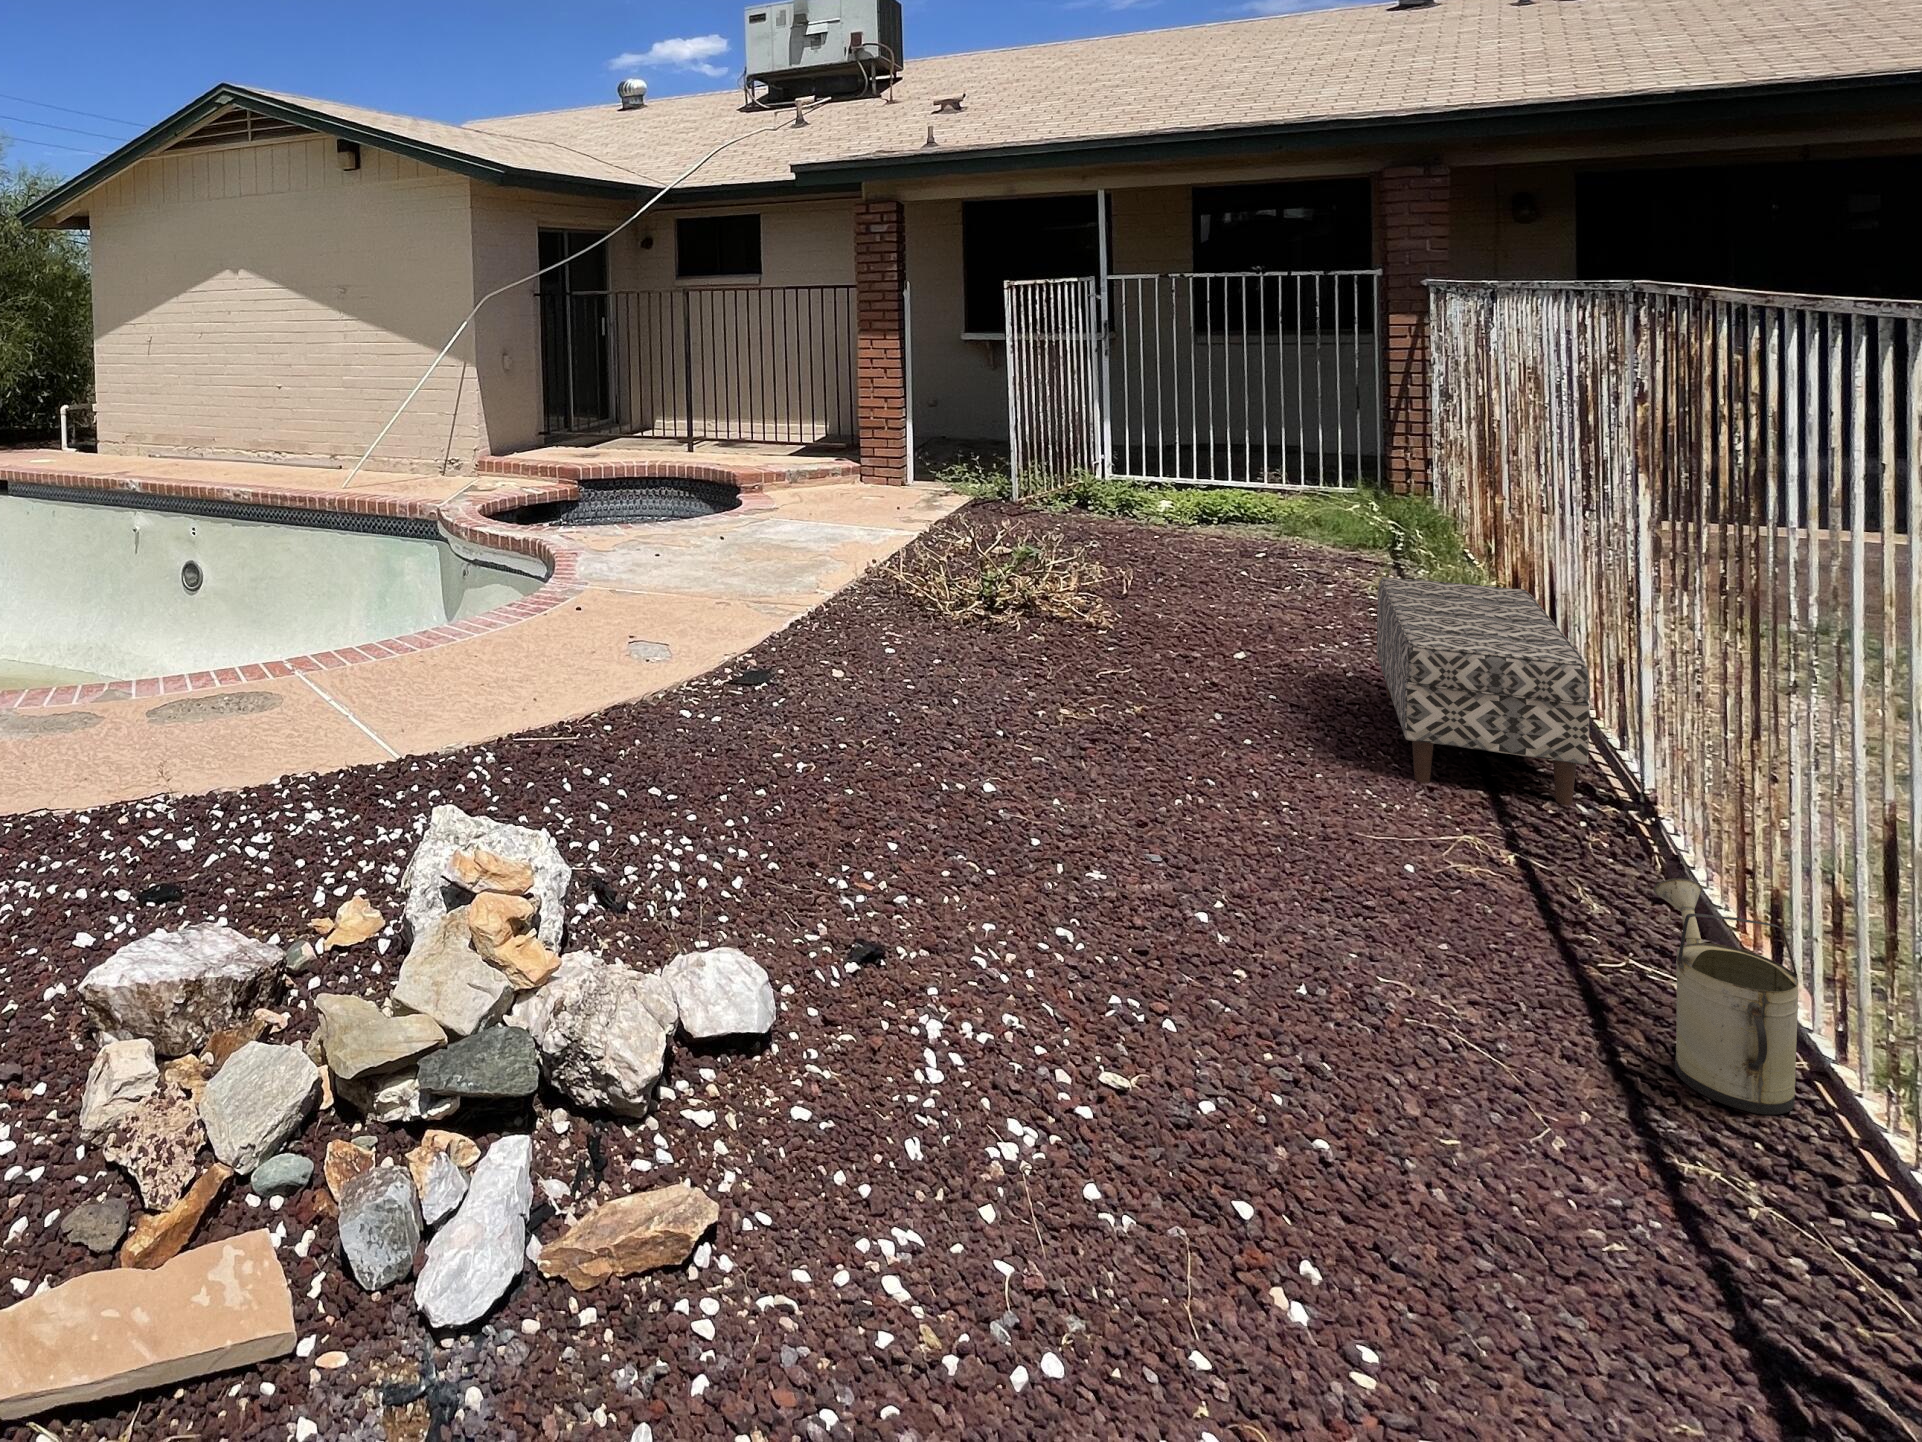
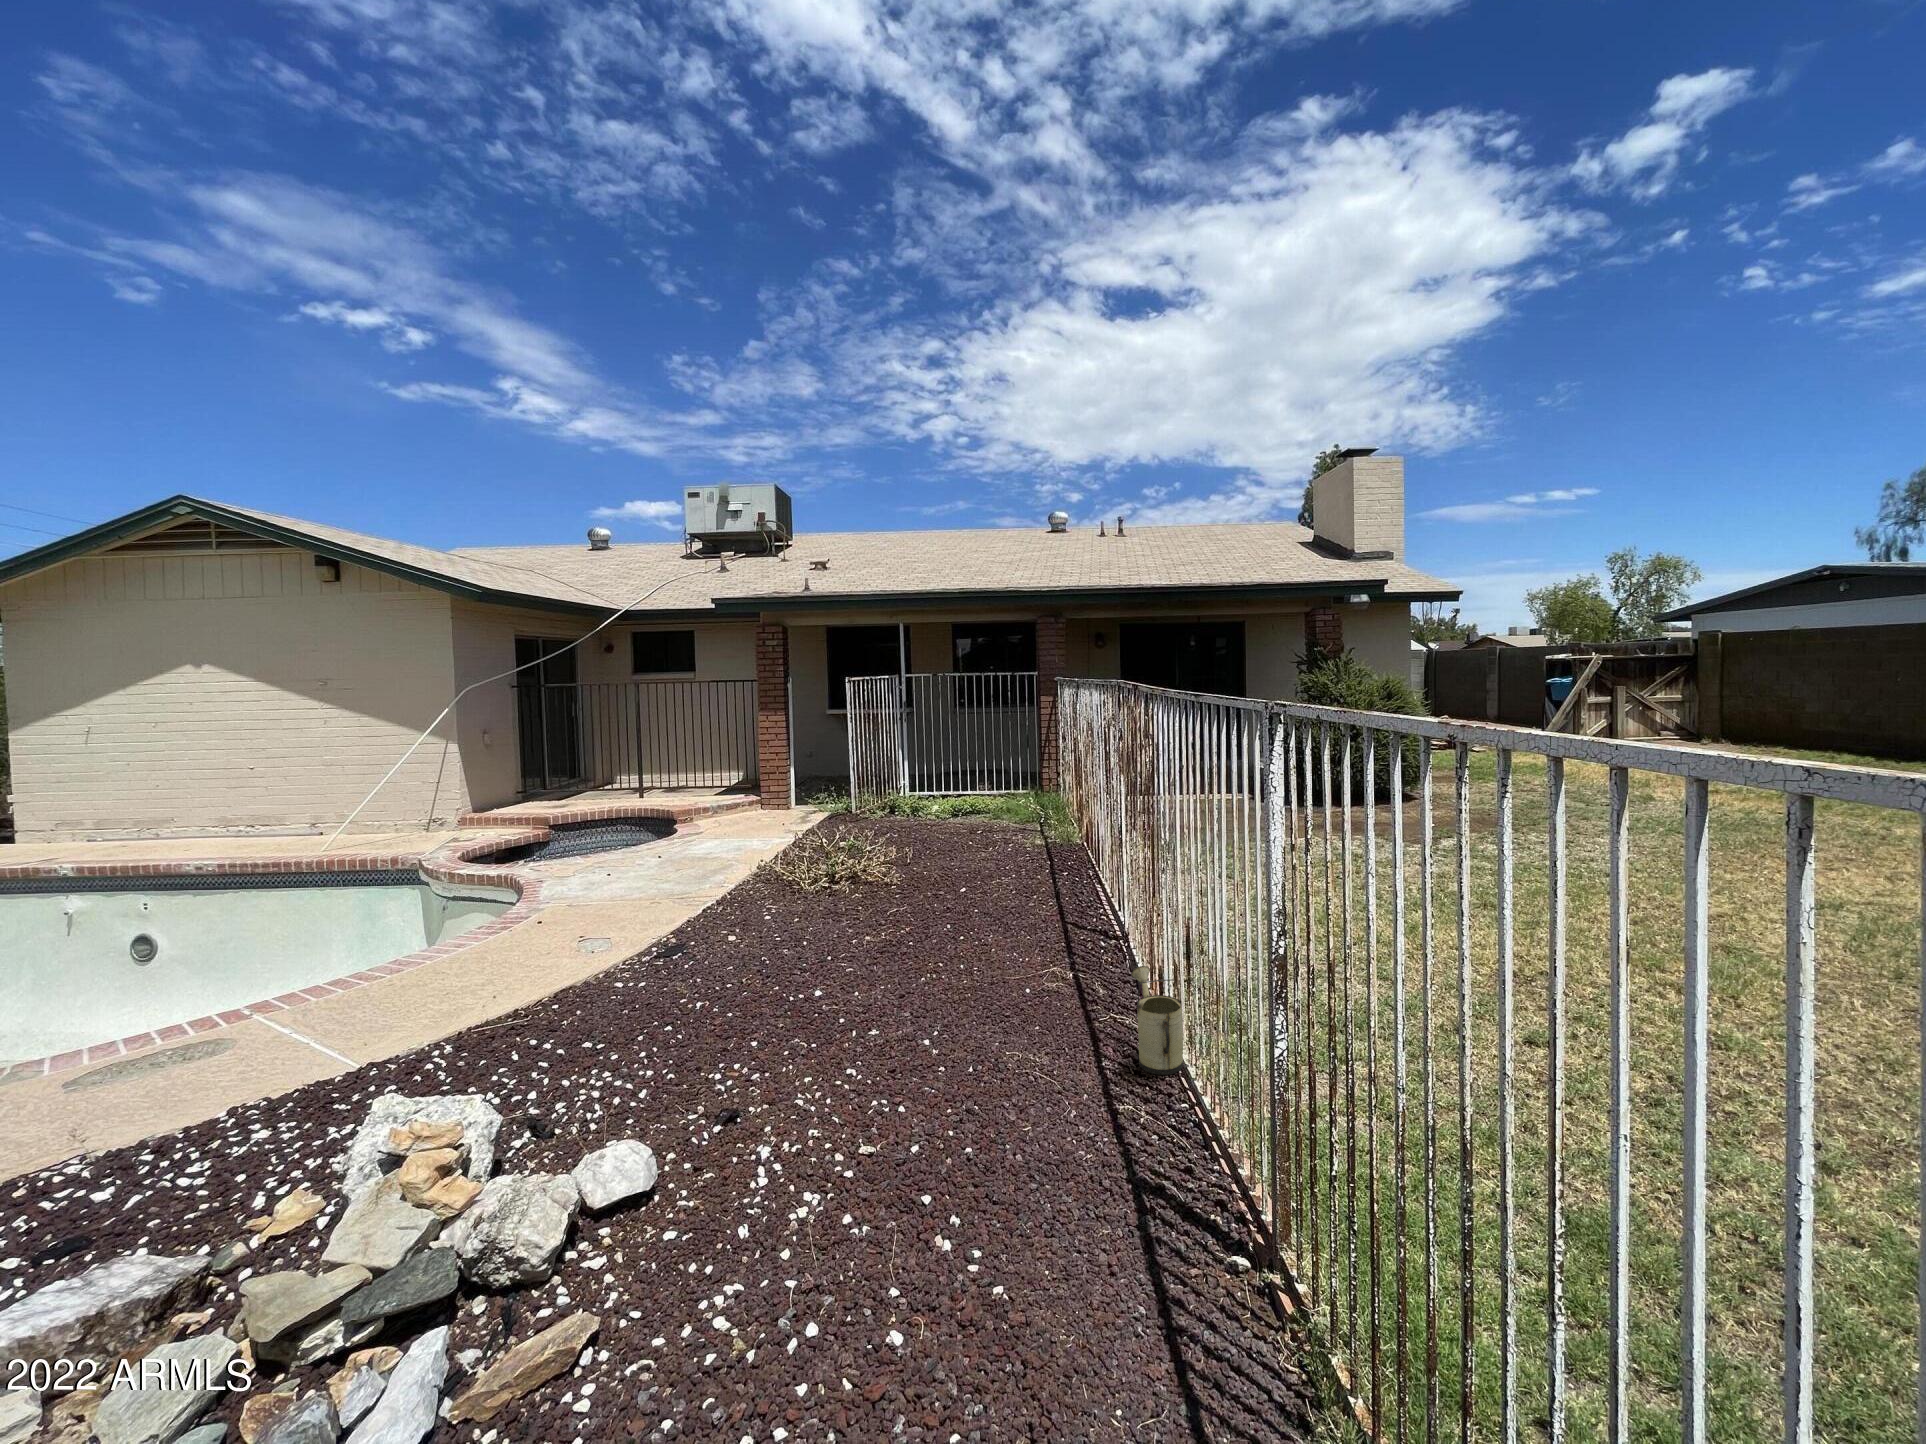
bench: present [1377,577,1590,805] -> none [1031,831,1118,944]

